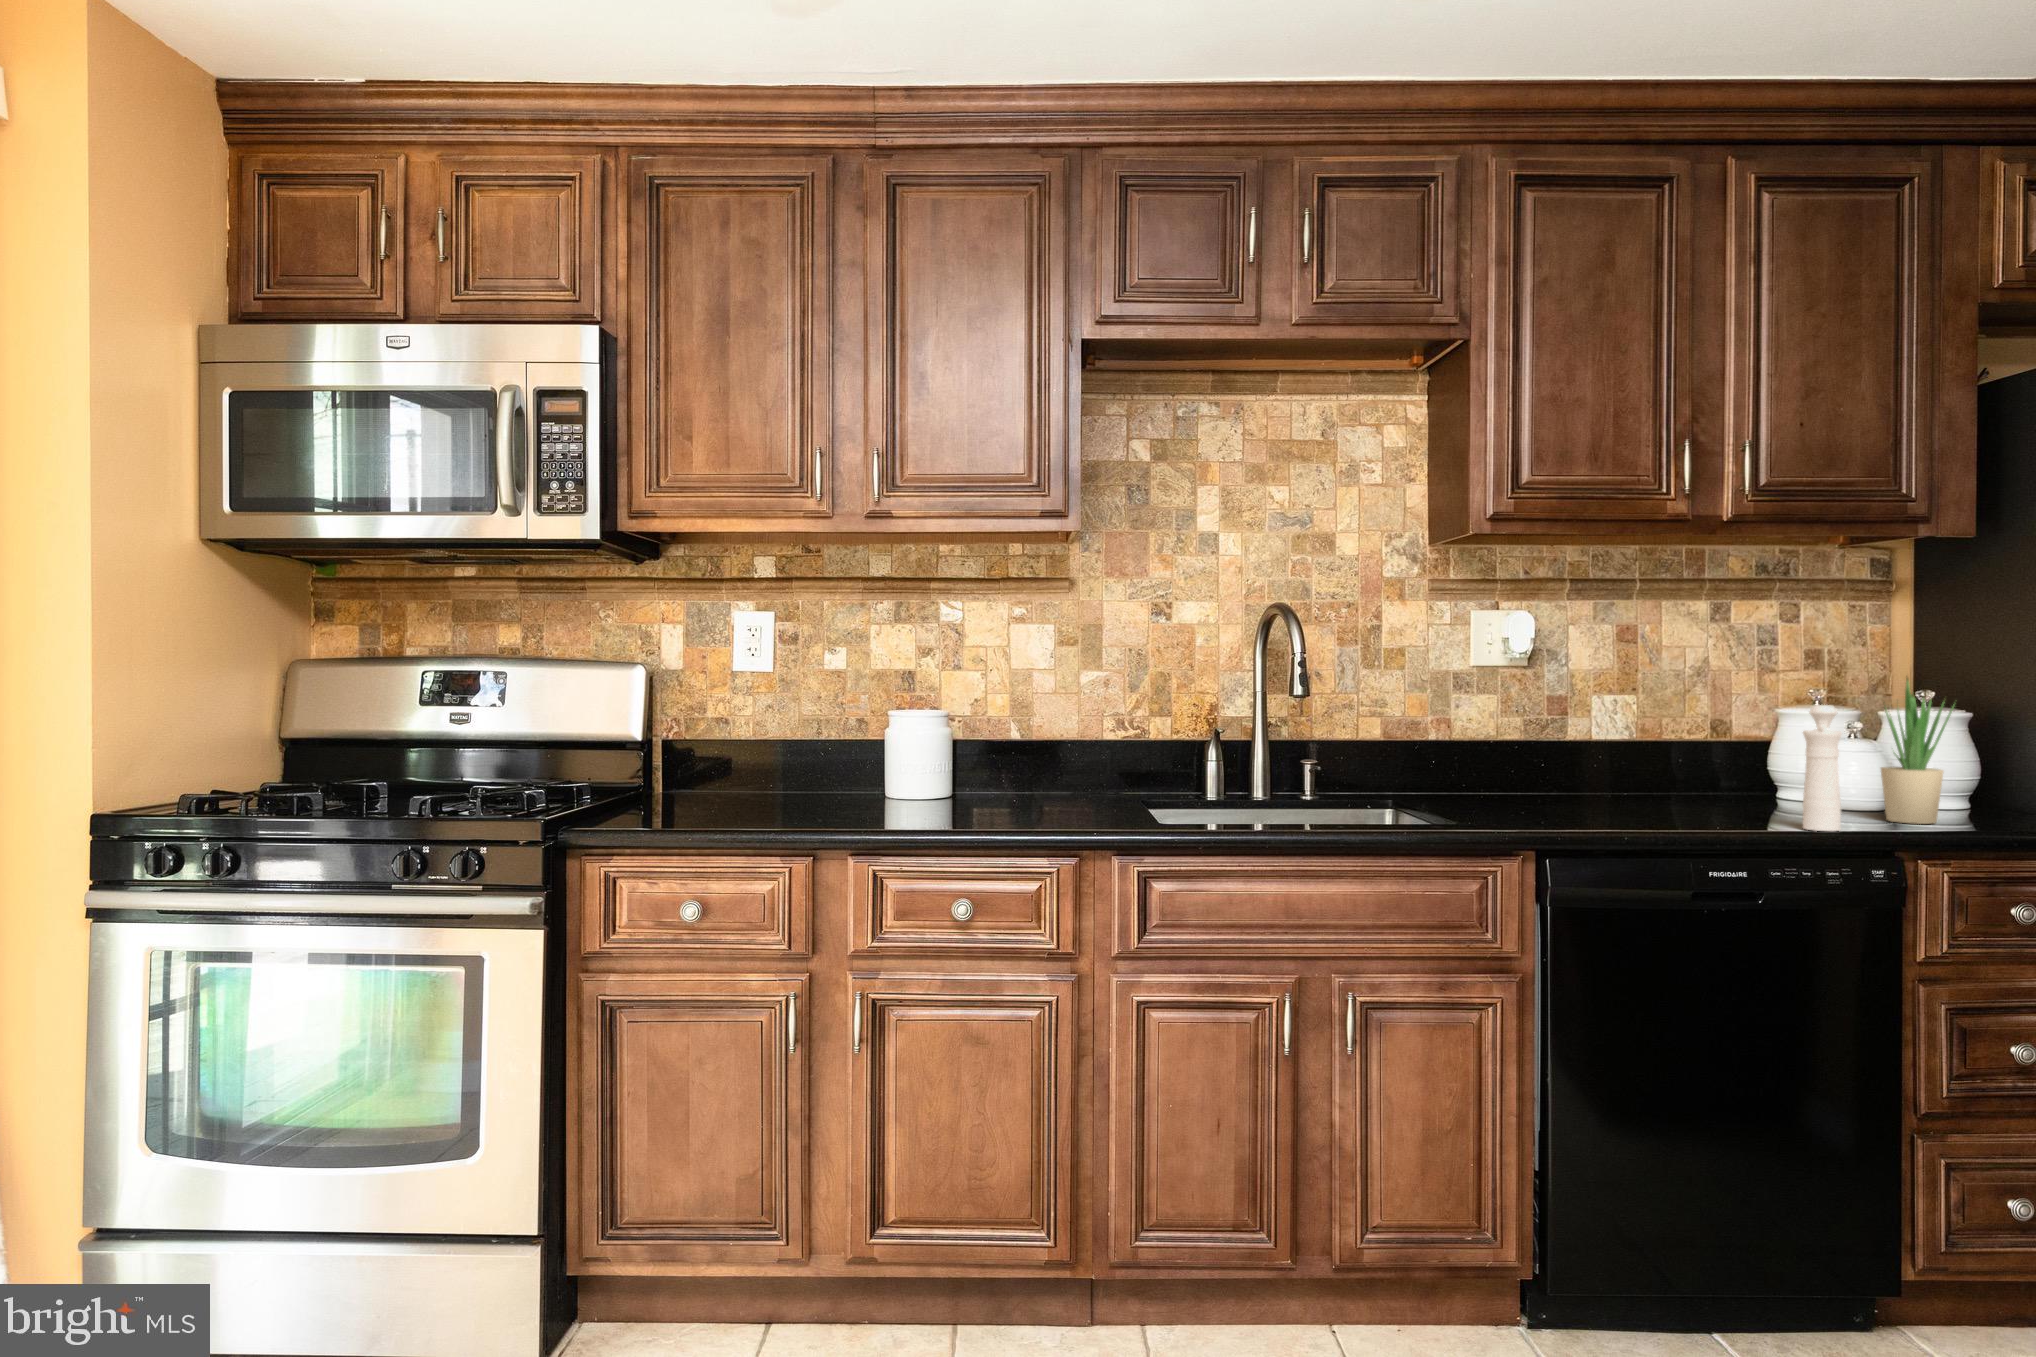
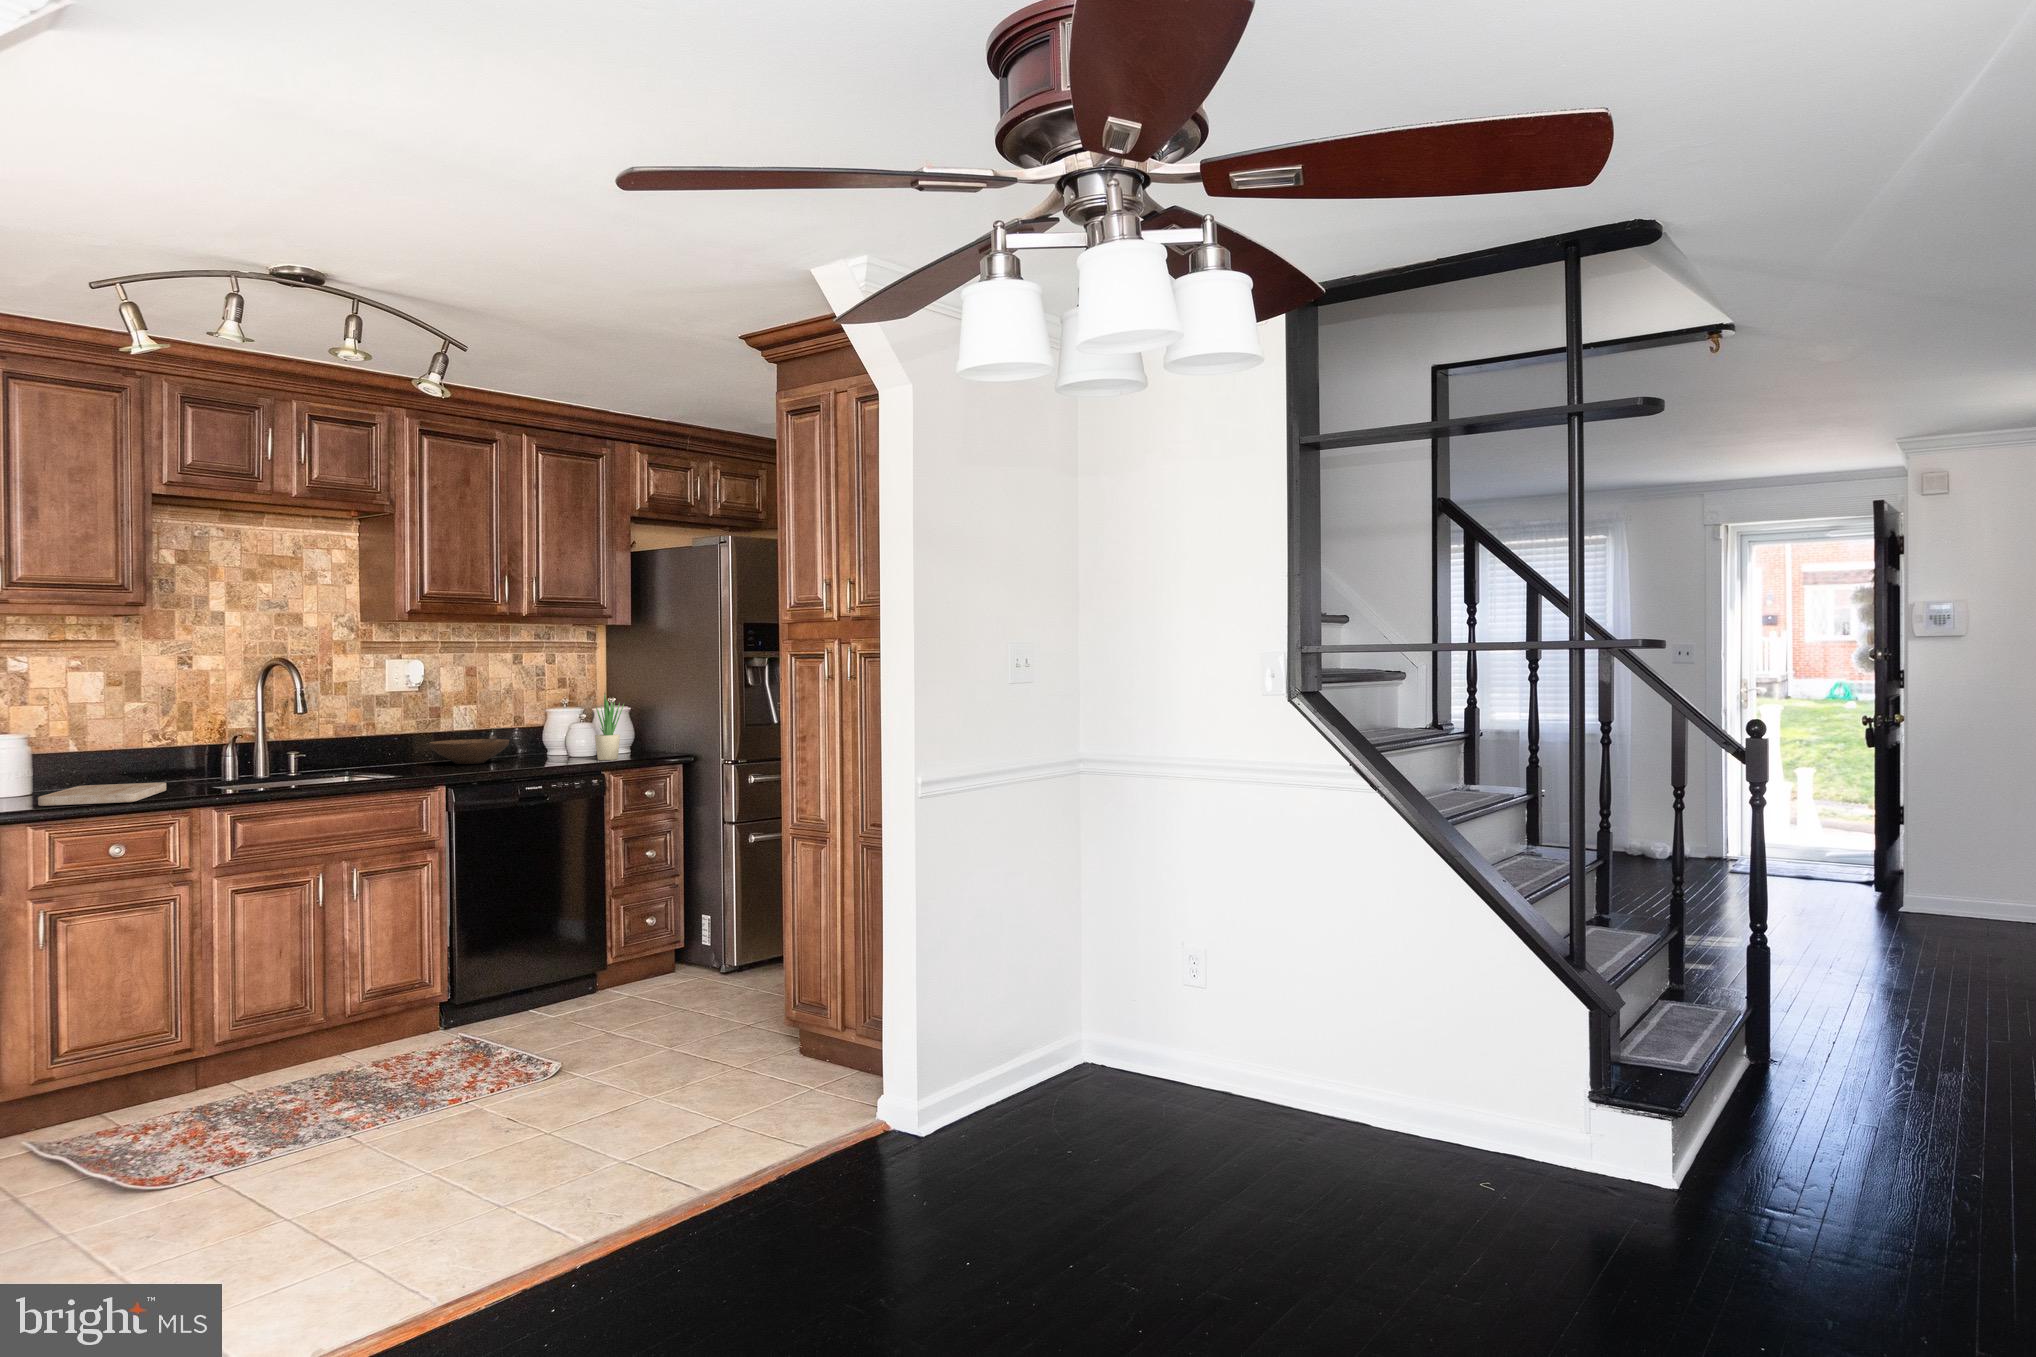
pepper mill: present [1803,705,1842,831] -> none [564,707,581,765]
wooden bowl: none [1540,756,1693,805] -> present [429,739,509,764]
cutting board: none [894,792,1096,830] -> present [38,783,166,806]

